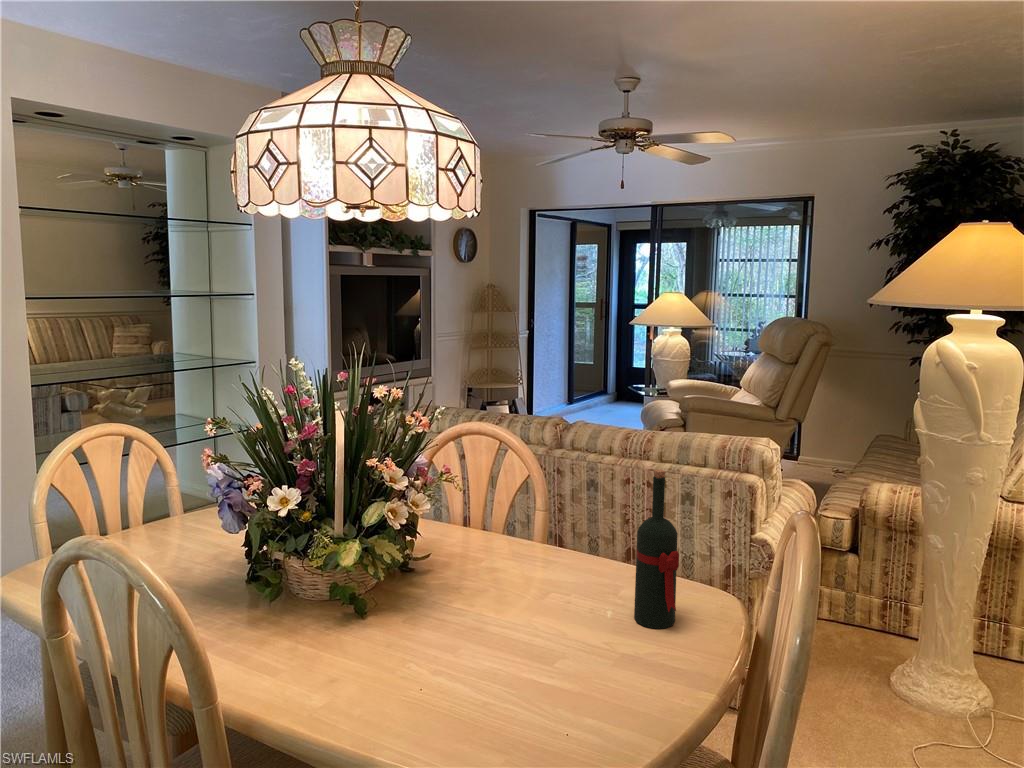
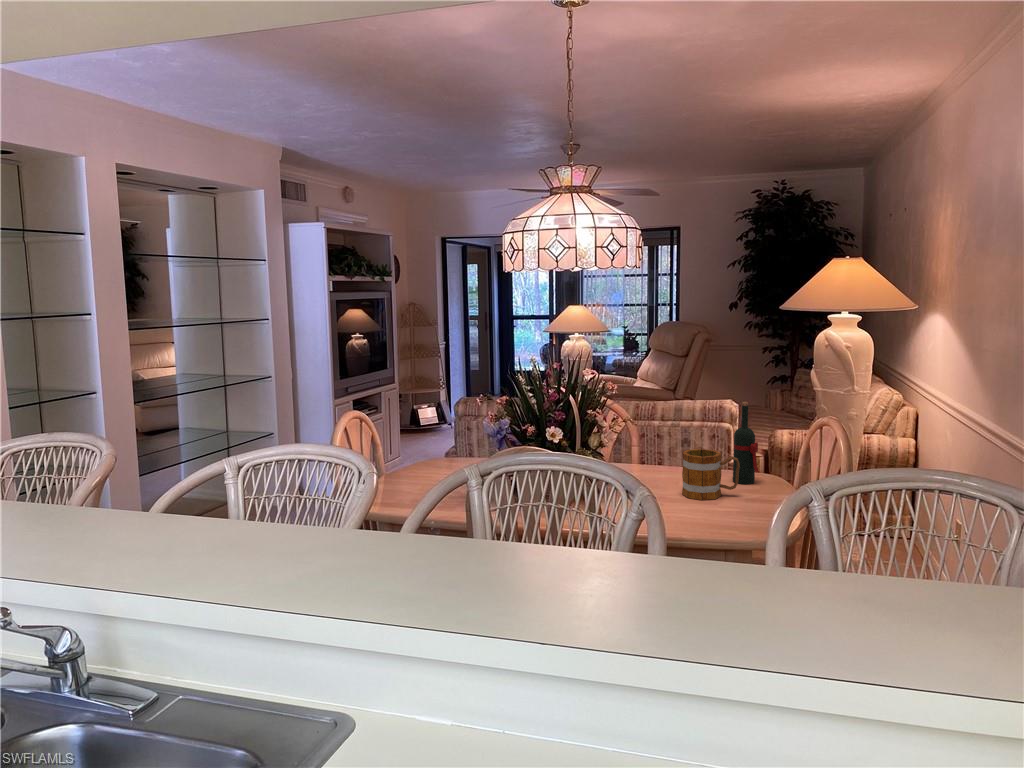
mug: none [499,555,604,666] -> present [682,449,740,500]

